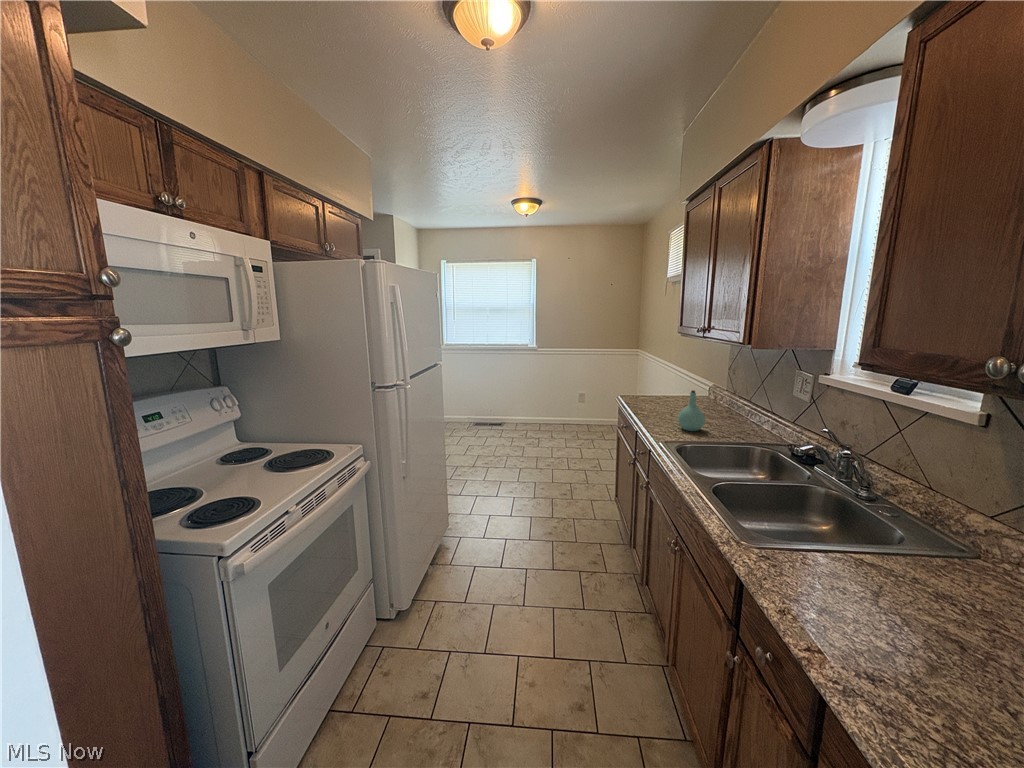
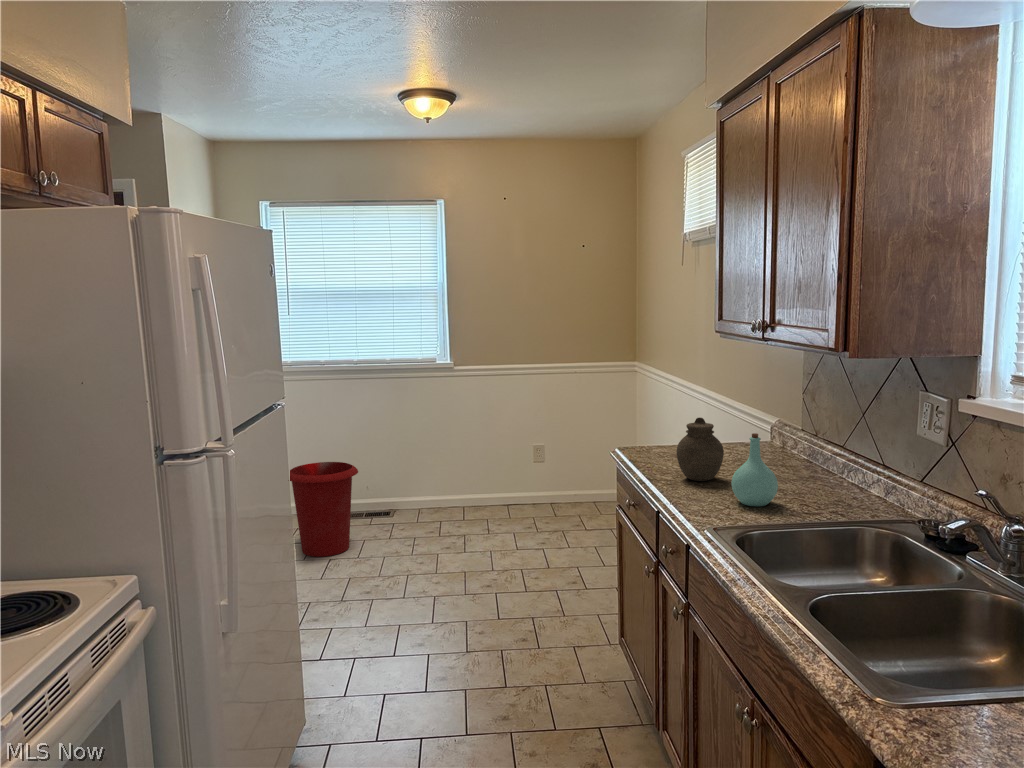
jar: none [649,381,676,416] -> present [677,418,724,481]
waste bin: none [449,396,486,444] -> present [290,462,358,557]

